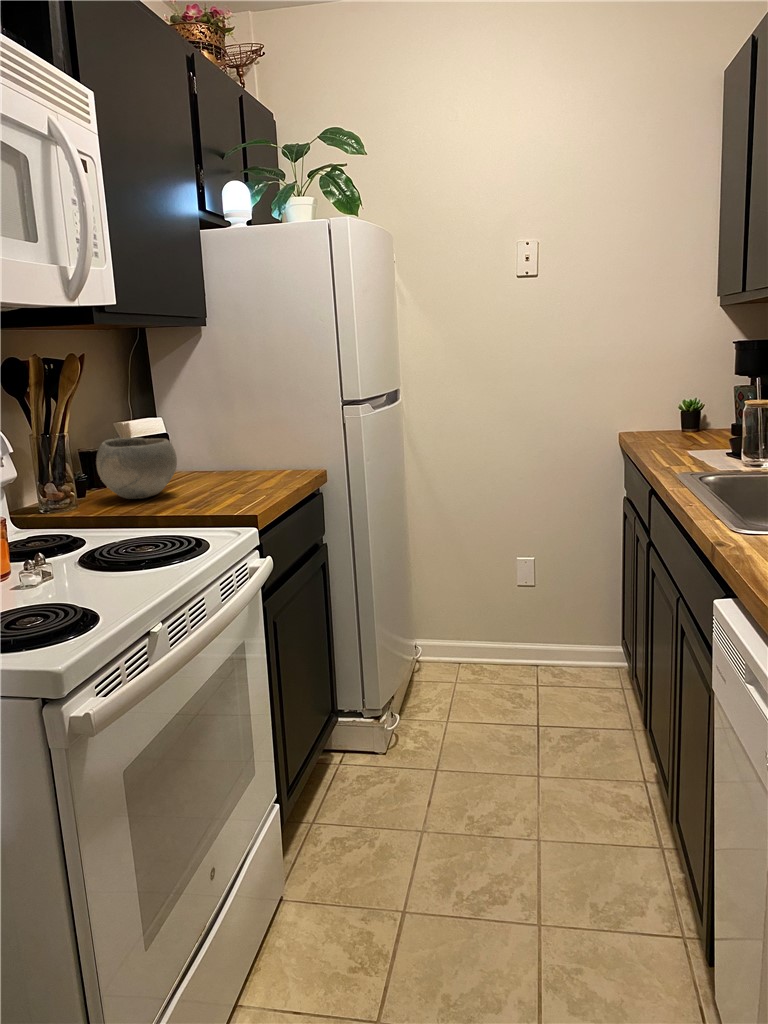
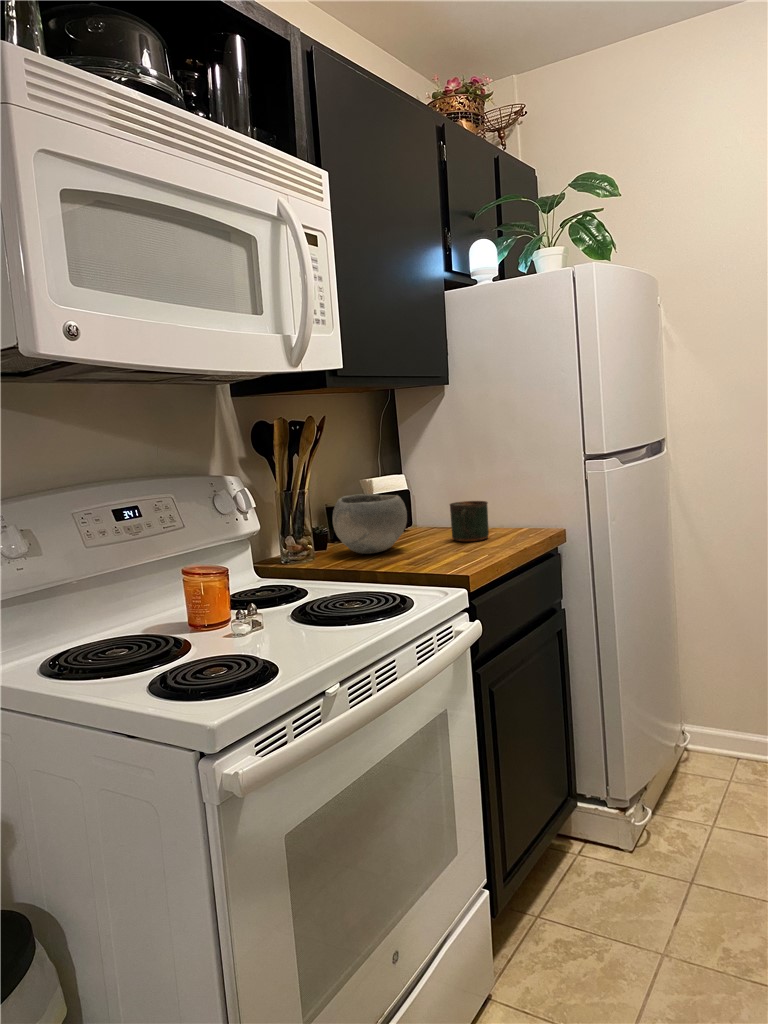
mug: none [216,444,256,483] -> present [450,501,489,541]

